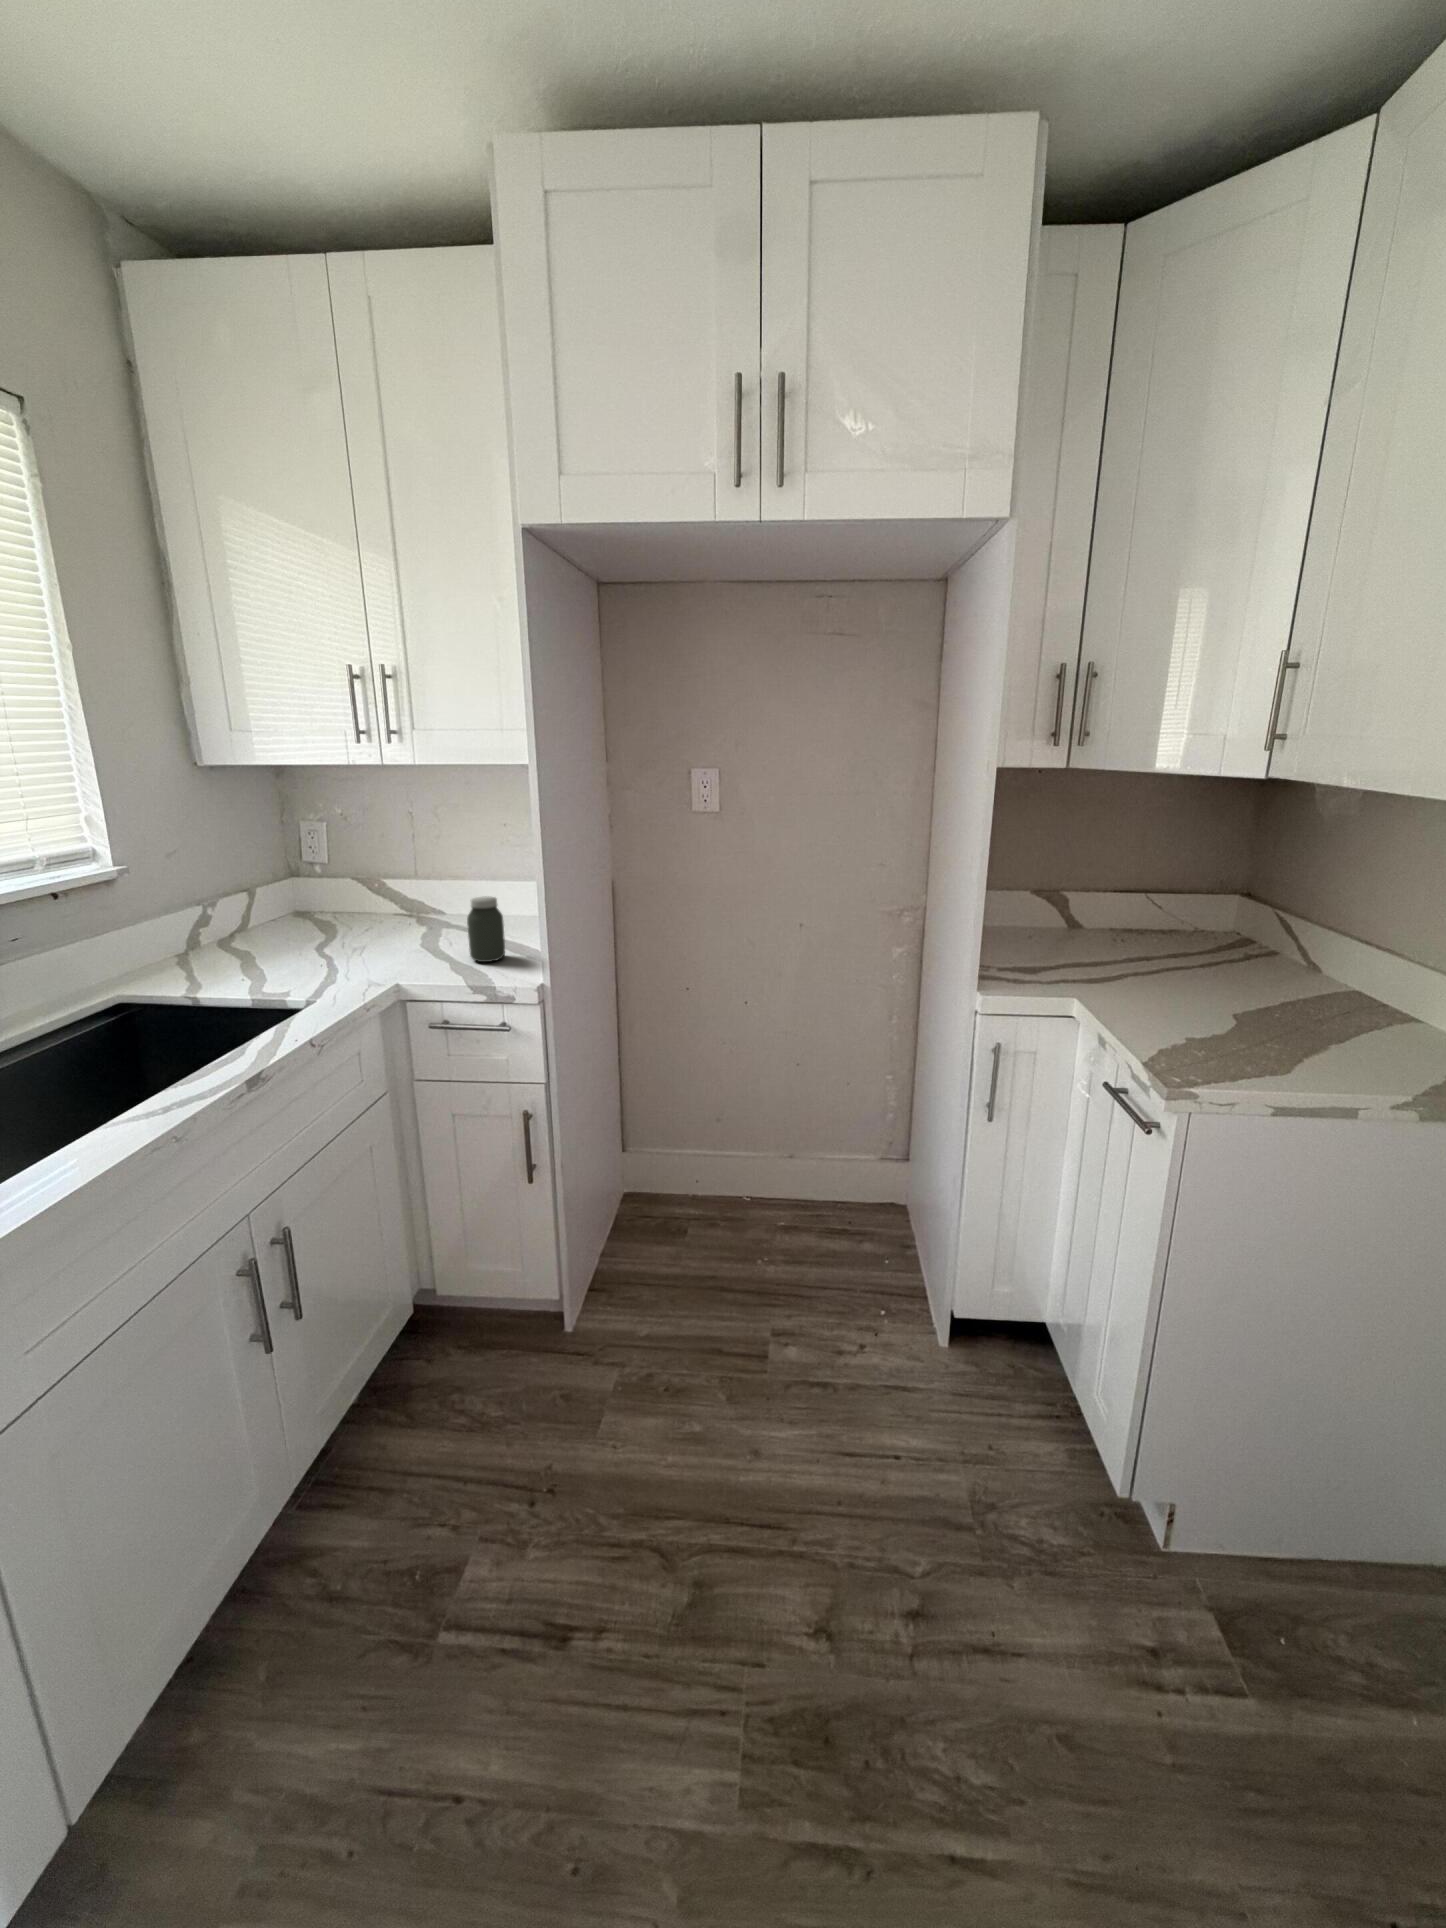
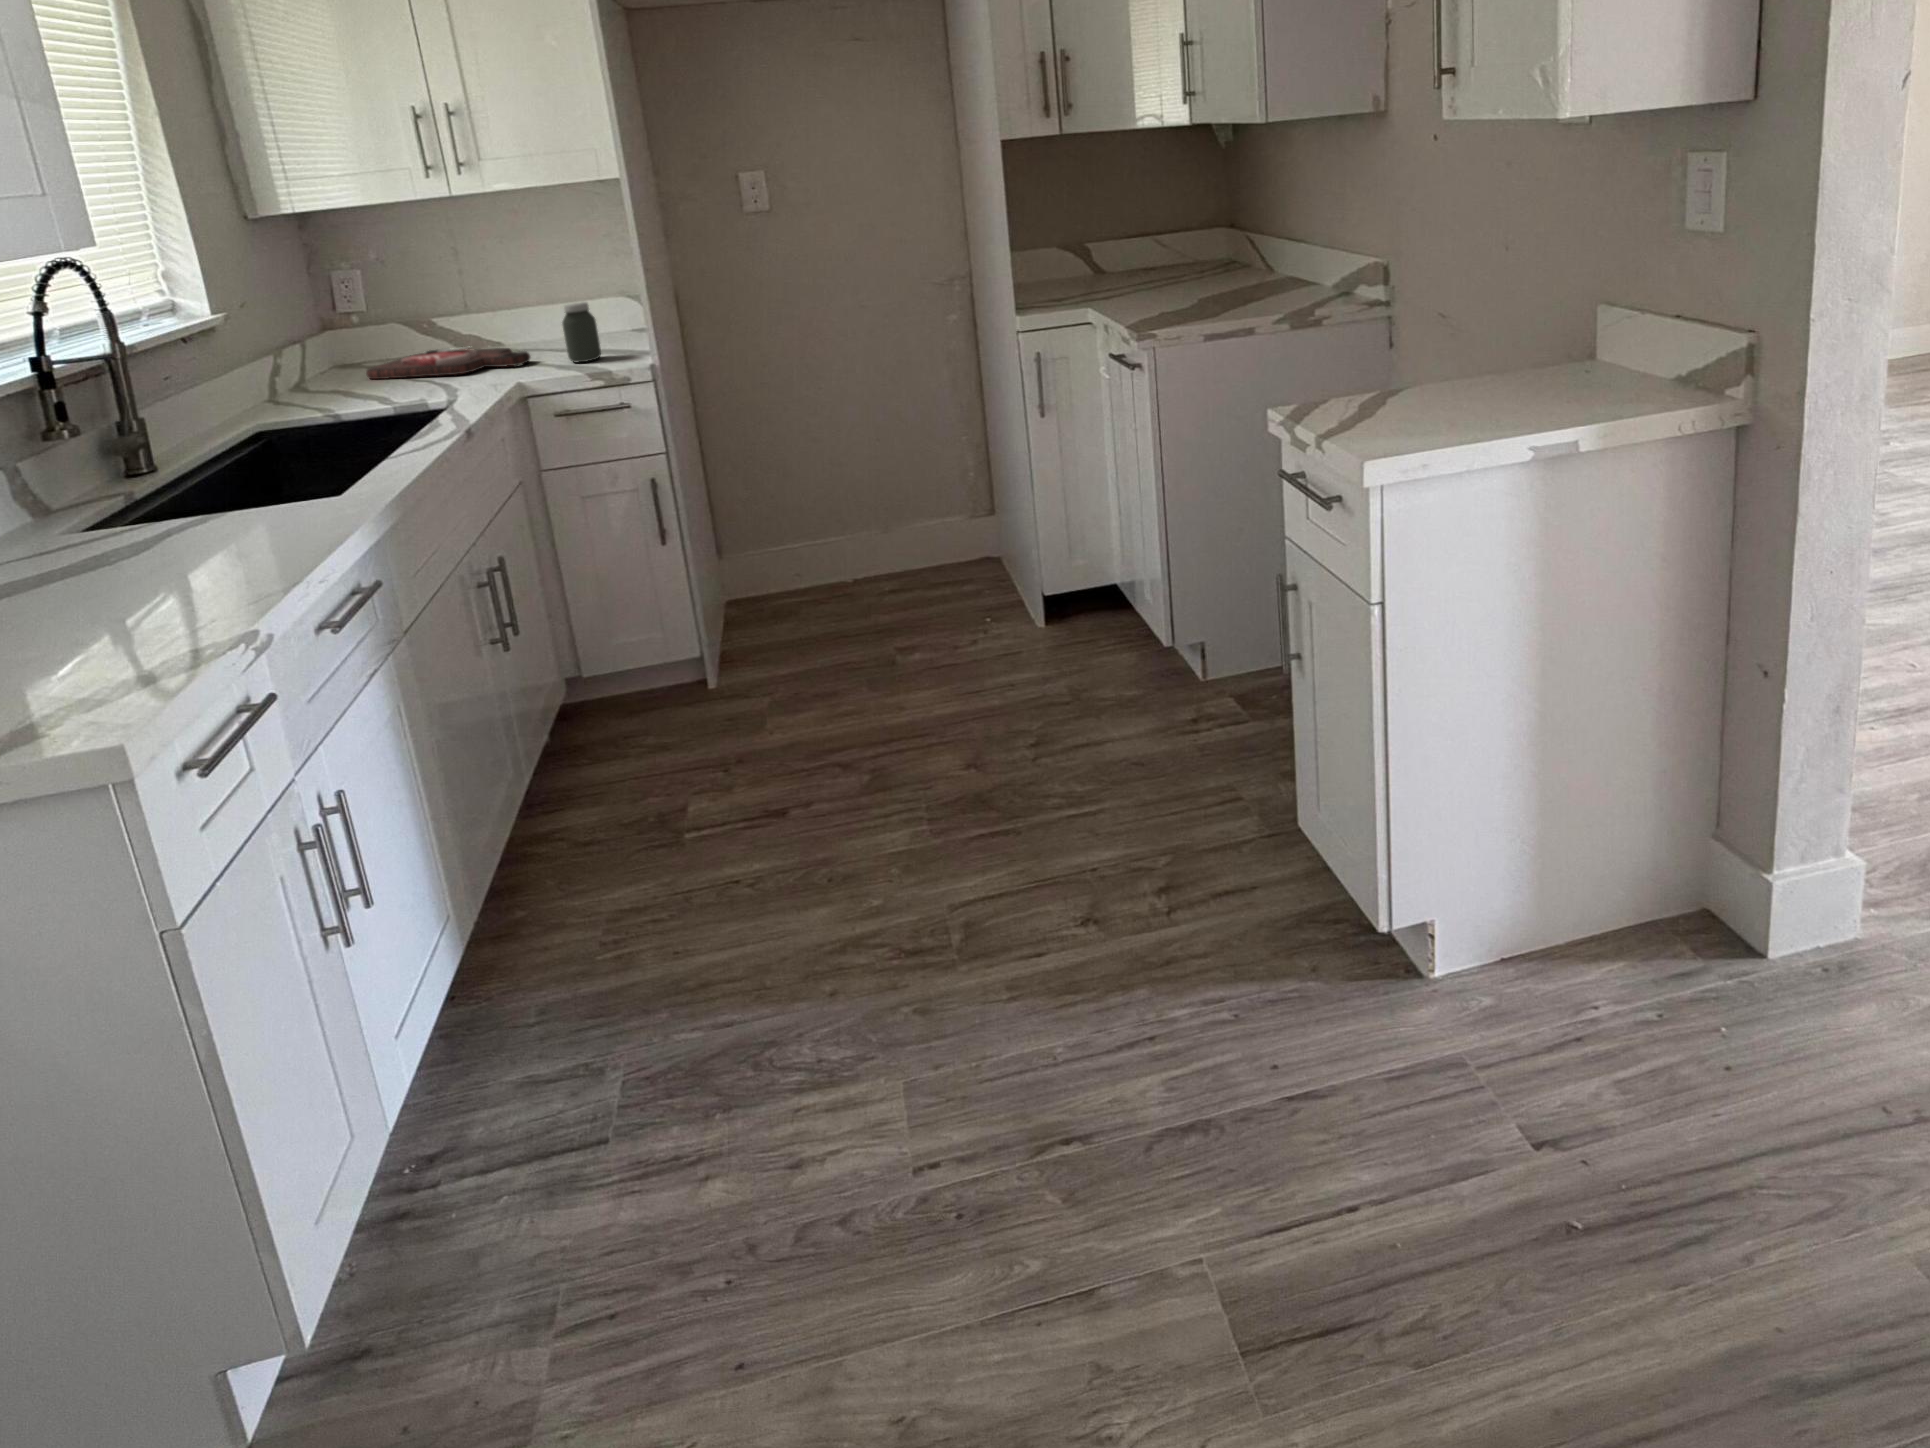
cutting board: none [288,916,441,956] -> present [366,348,530,379]

